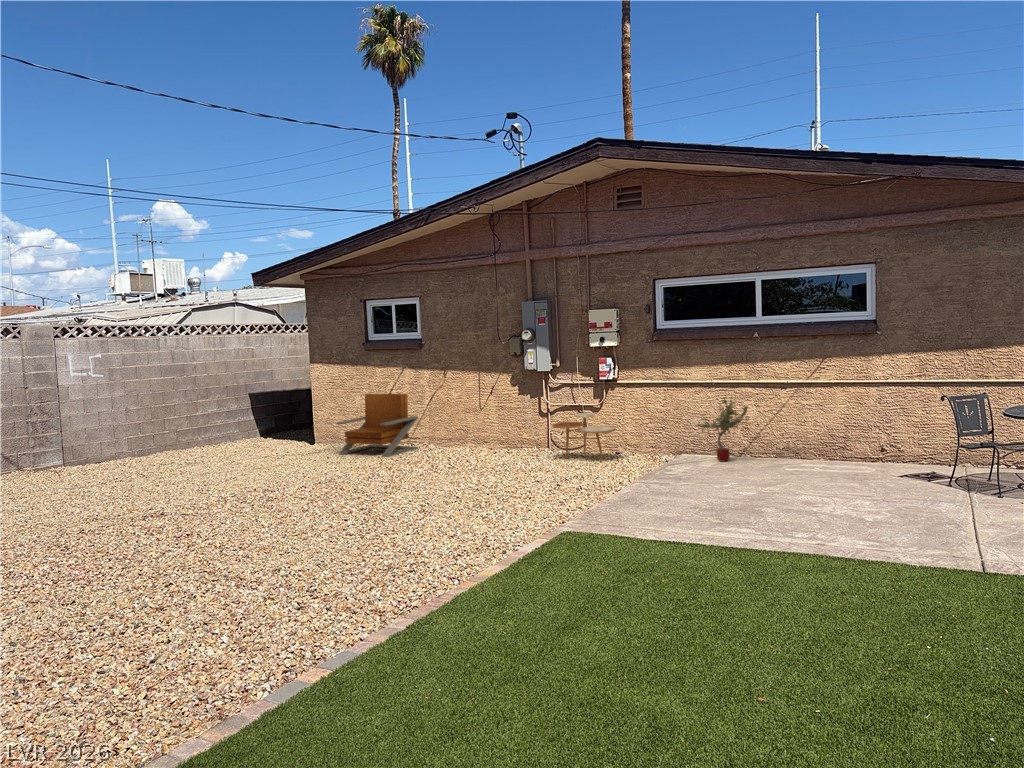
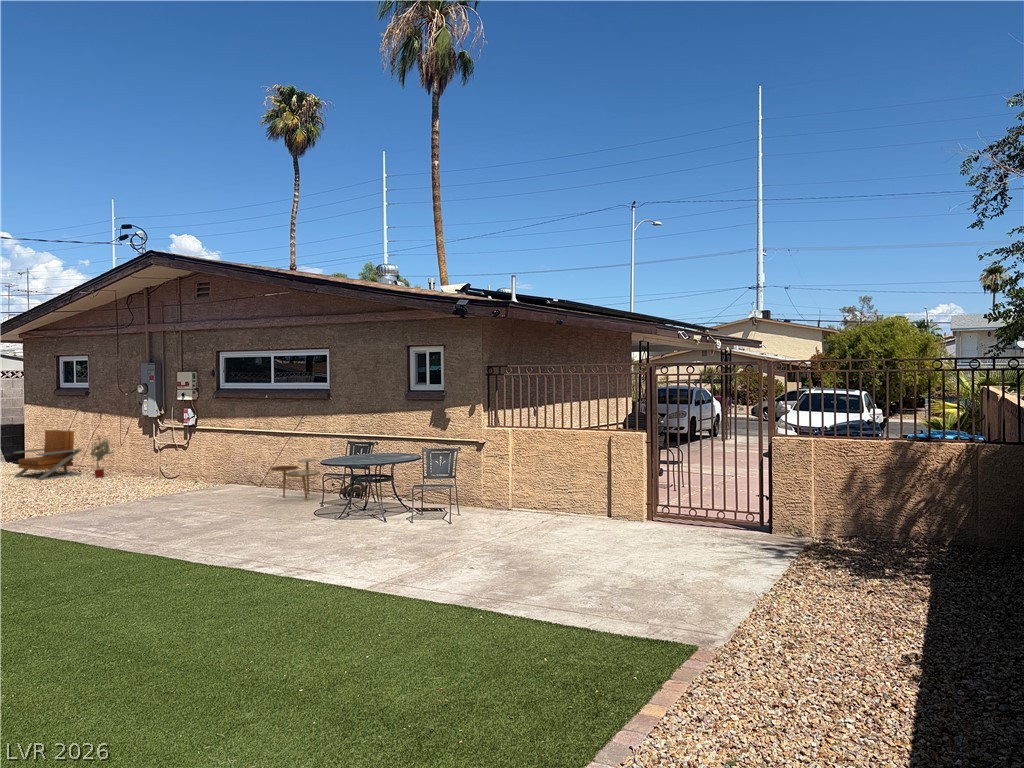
potted tree: present [698,397,749,462] -> present [90,436,115,478]
side table: present [552,413,615,460] -> present [271,458,320,500]

